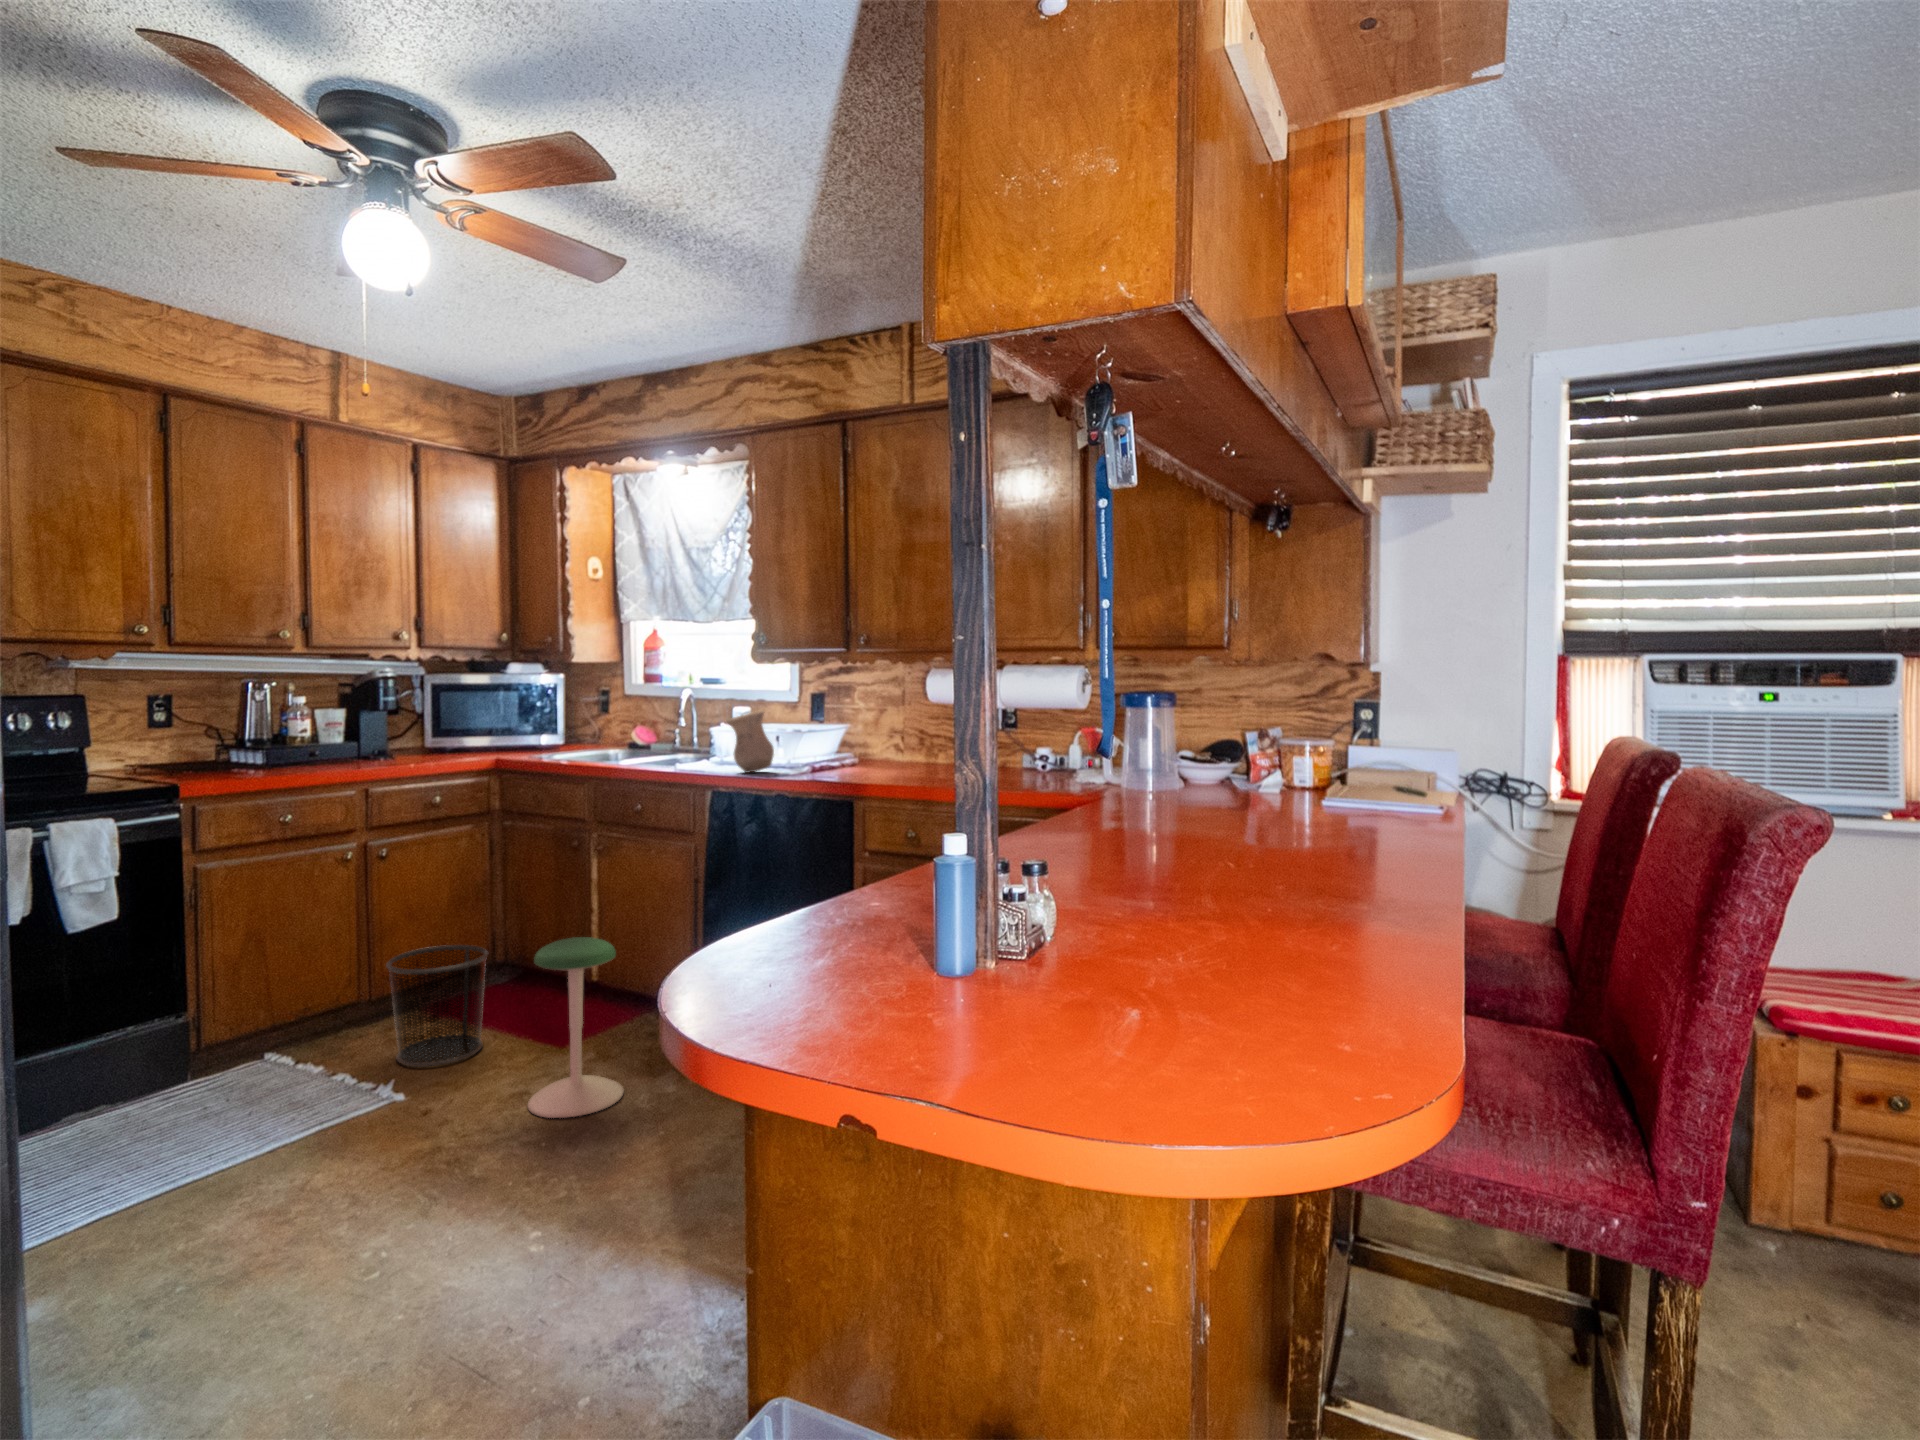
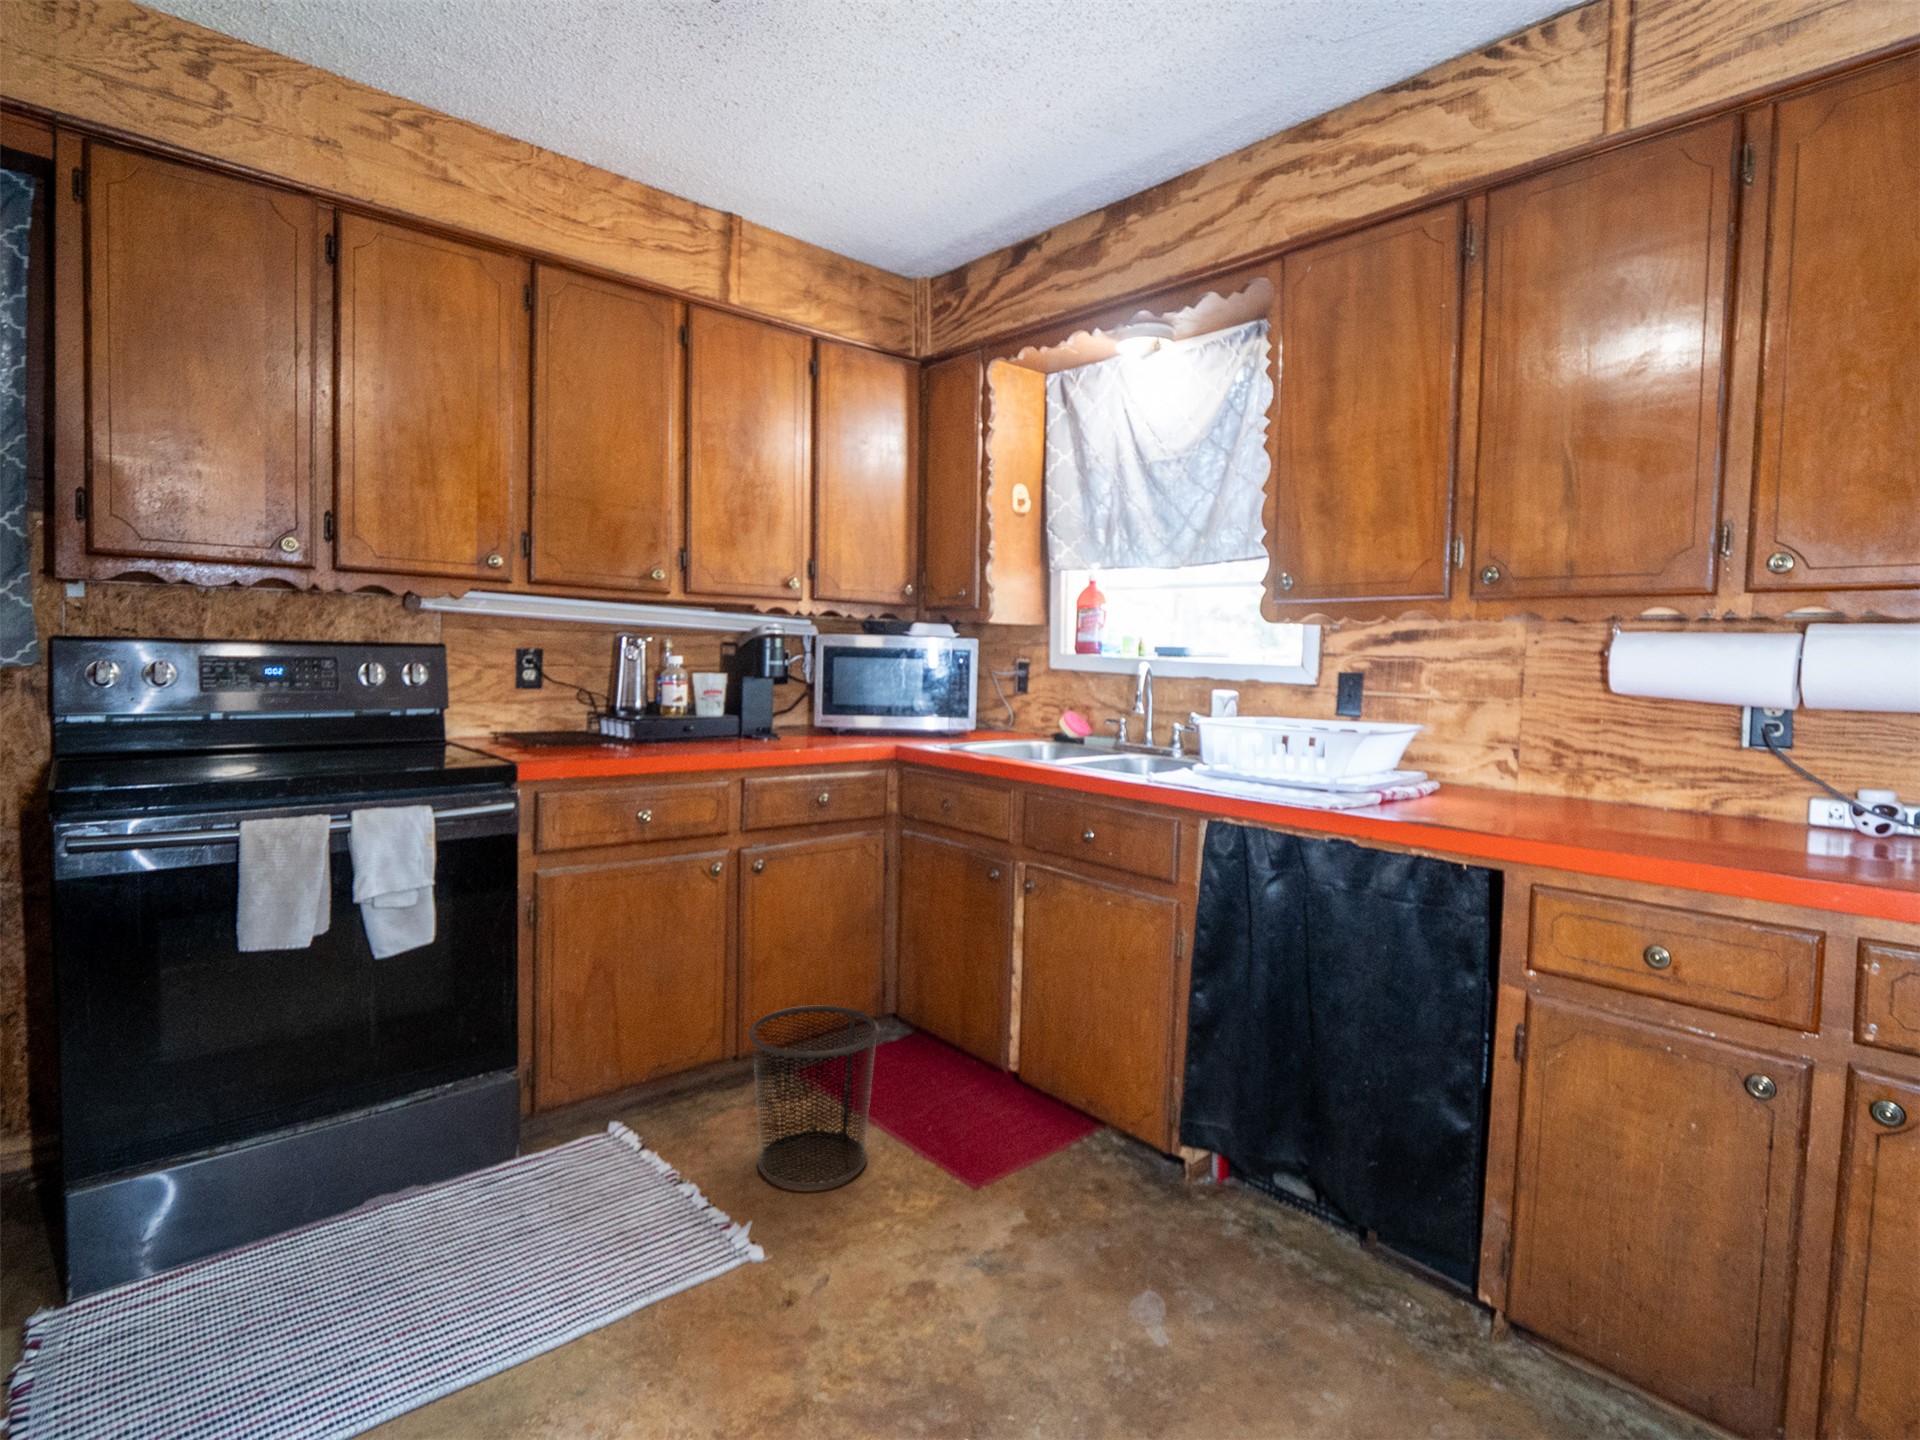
vase: present [727,710,774,773] -> none [1240,694,1318,795]
stool: present [528,937,624,1118] -> none [931,1050,1077,1365]

